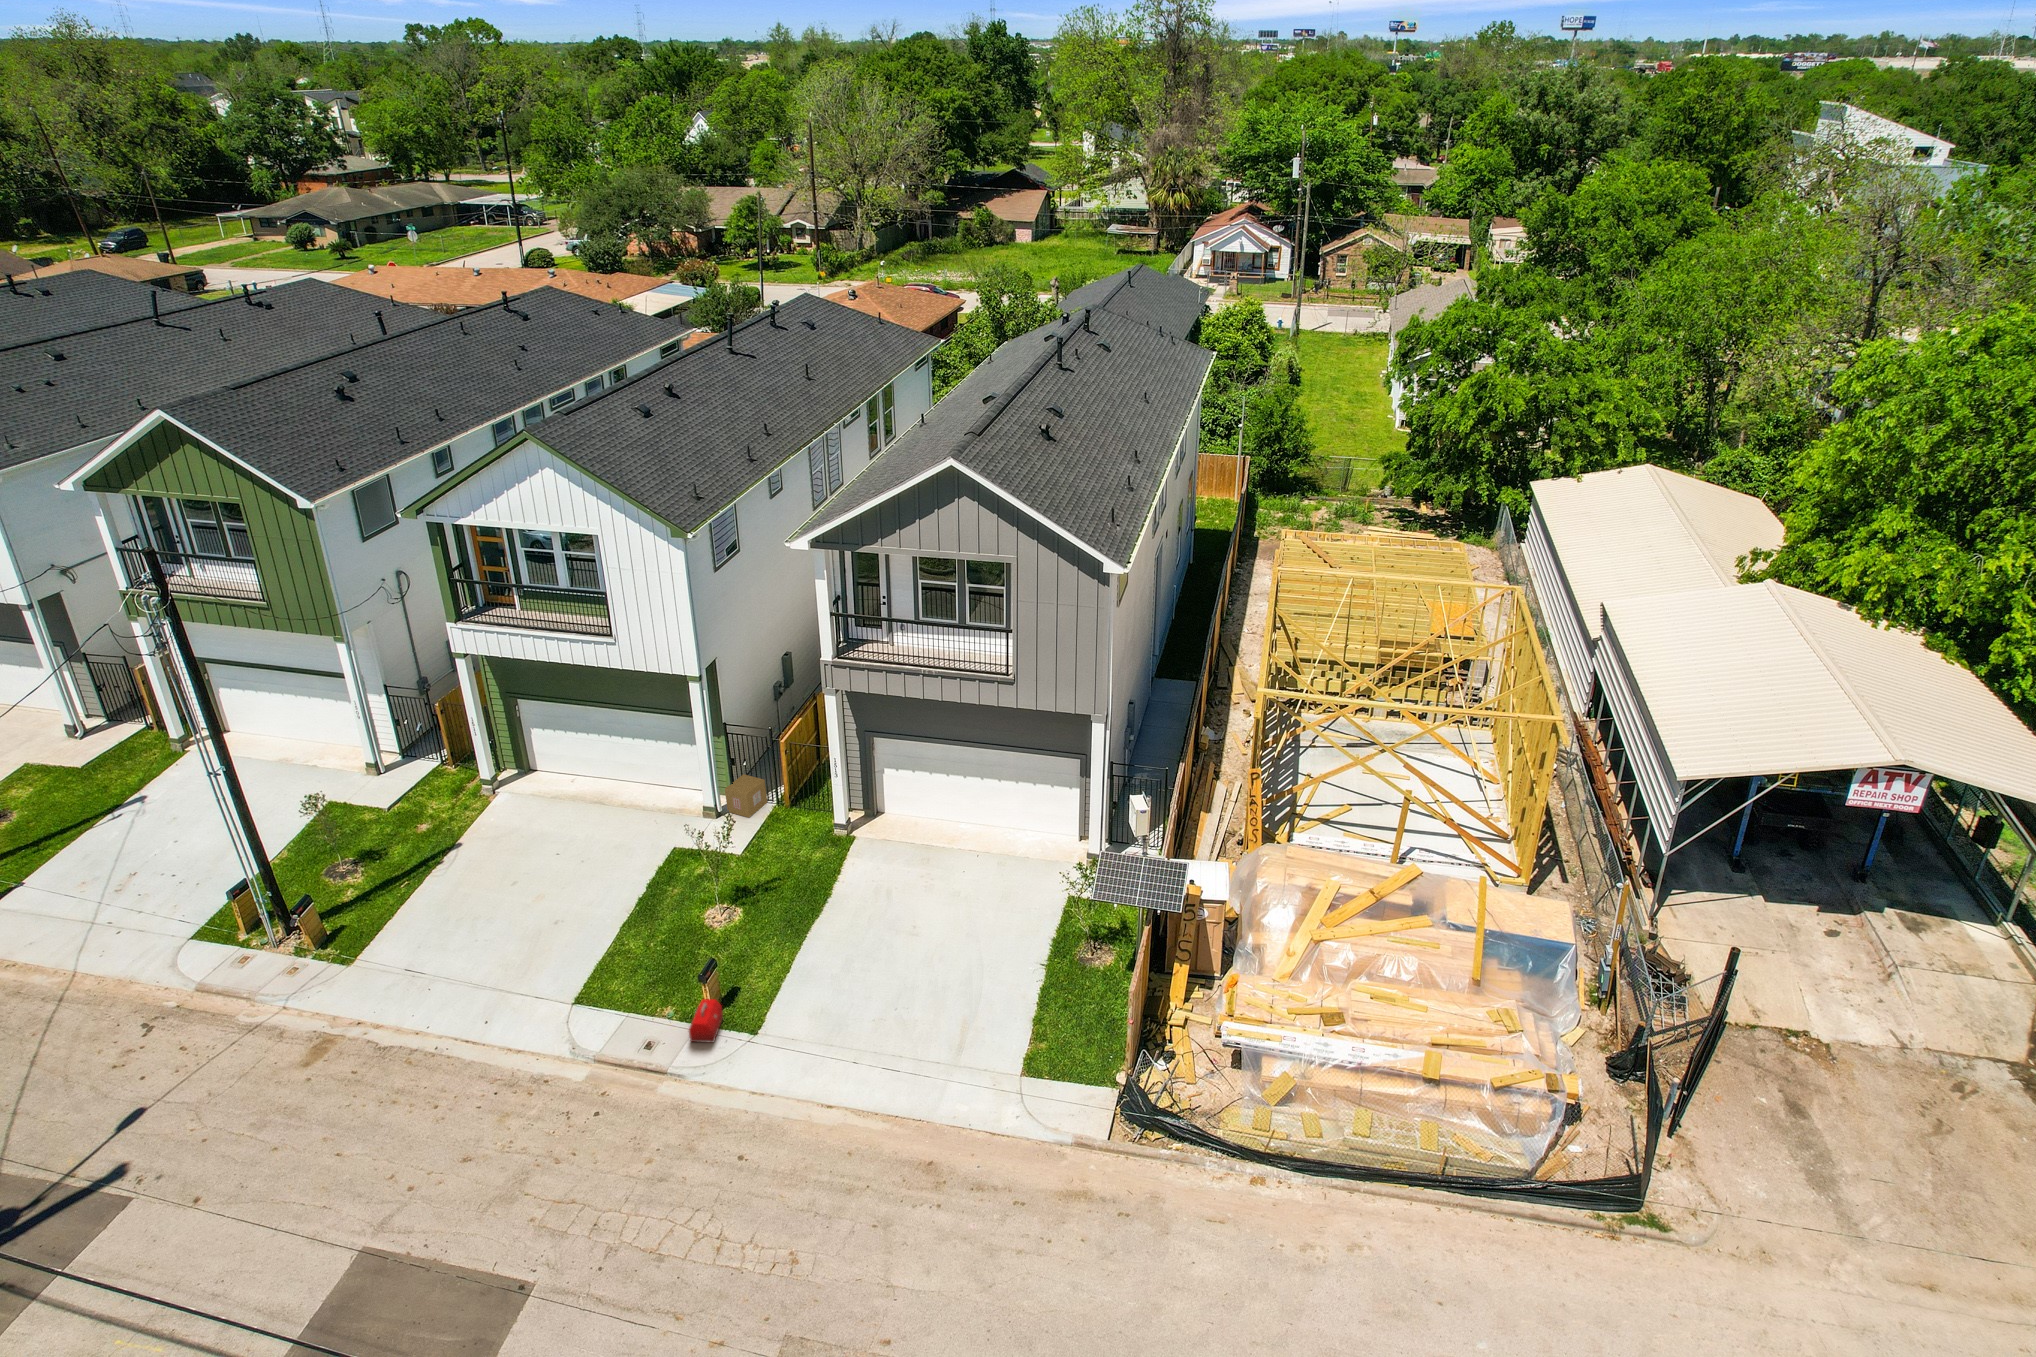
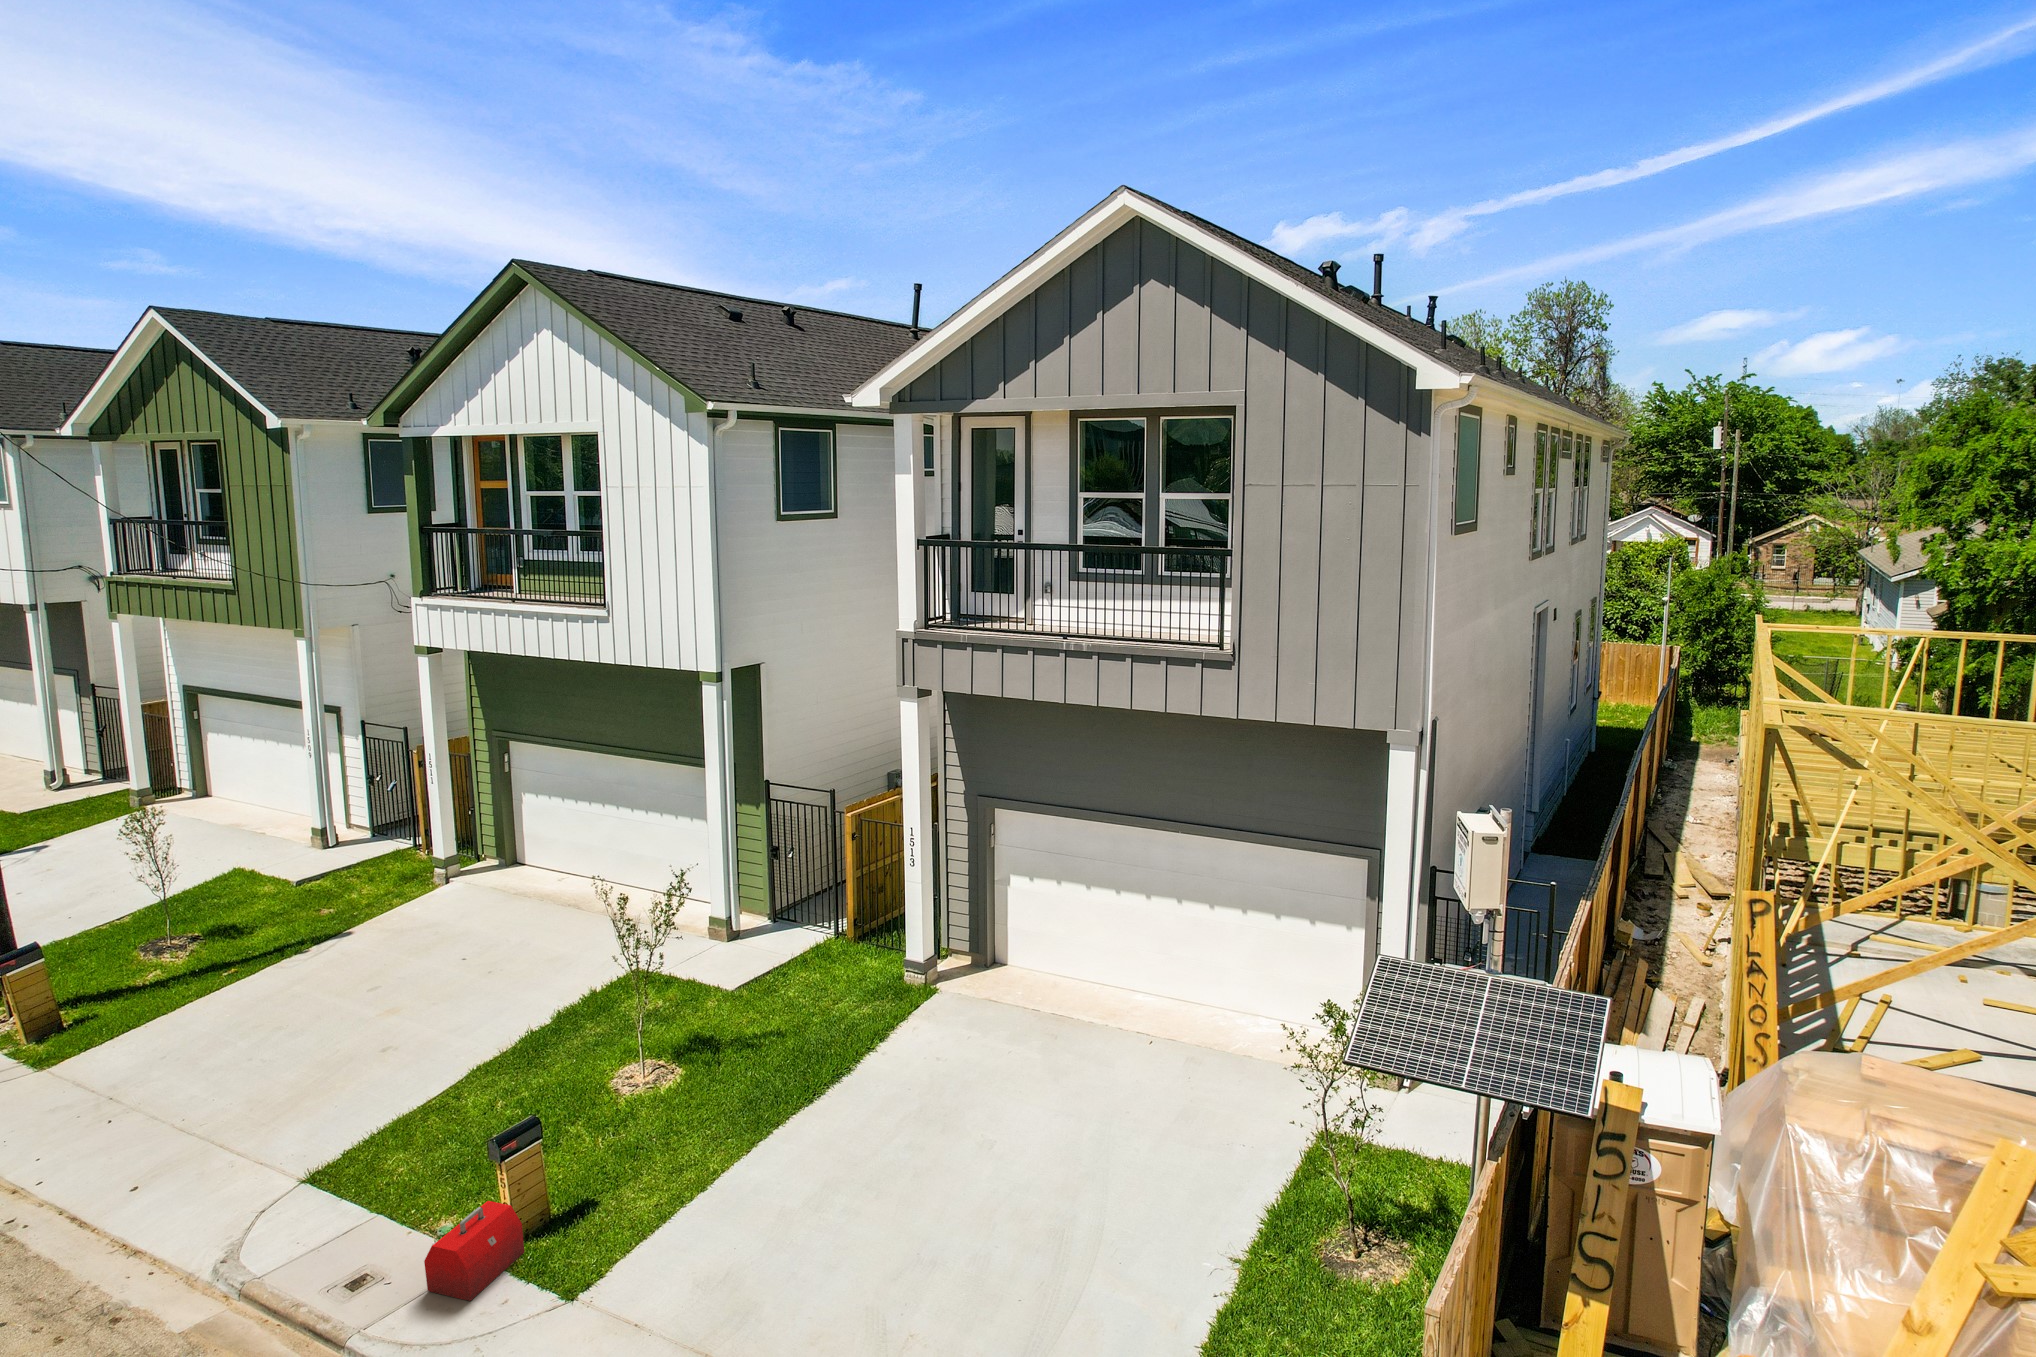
cardboard box: present [725,774,767,818] -> none [751,876,822,943]

